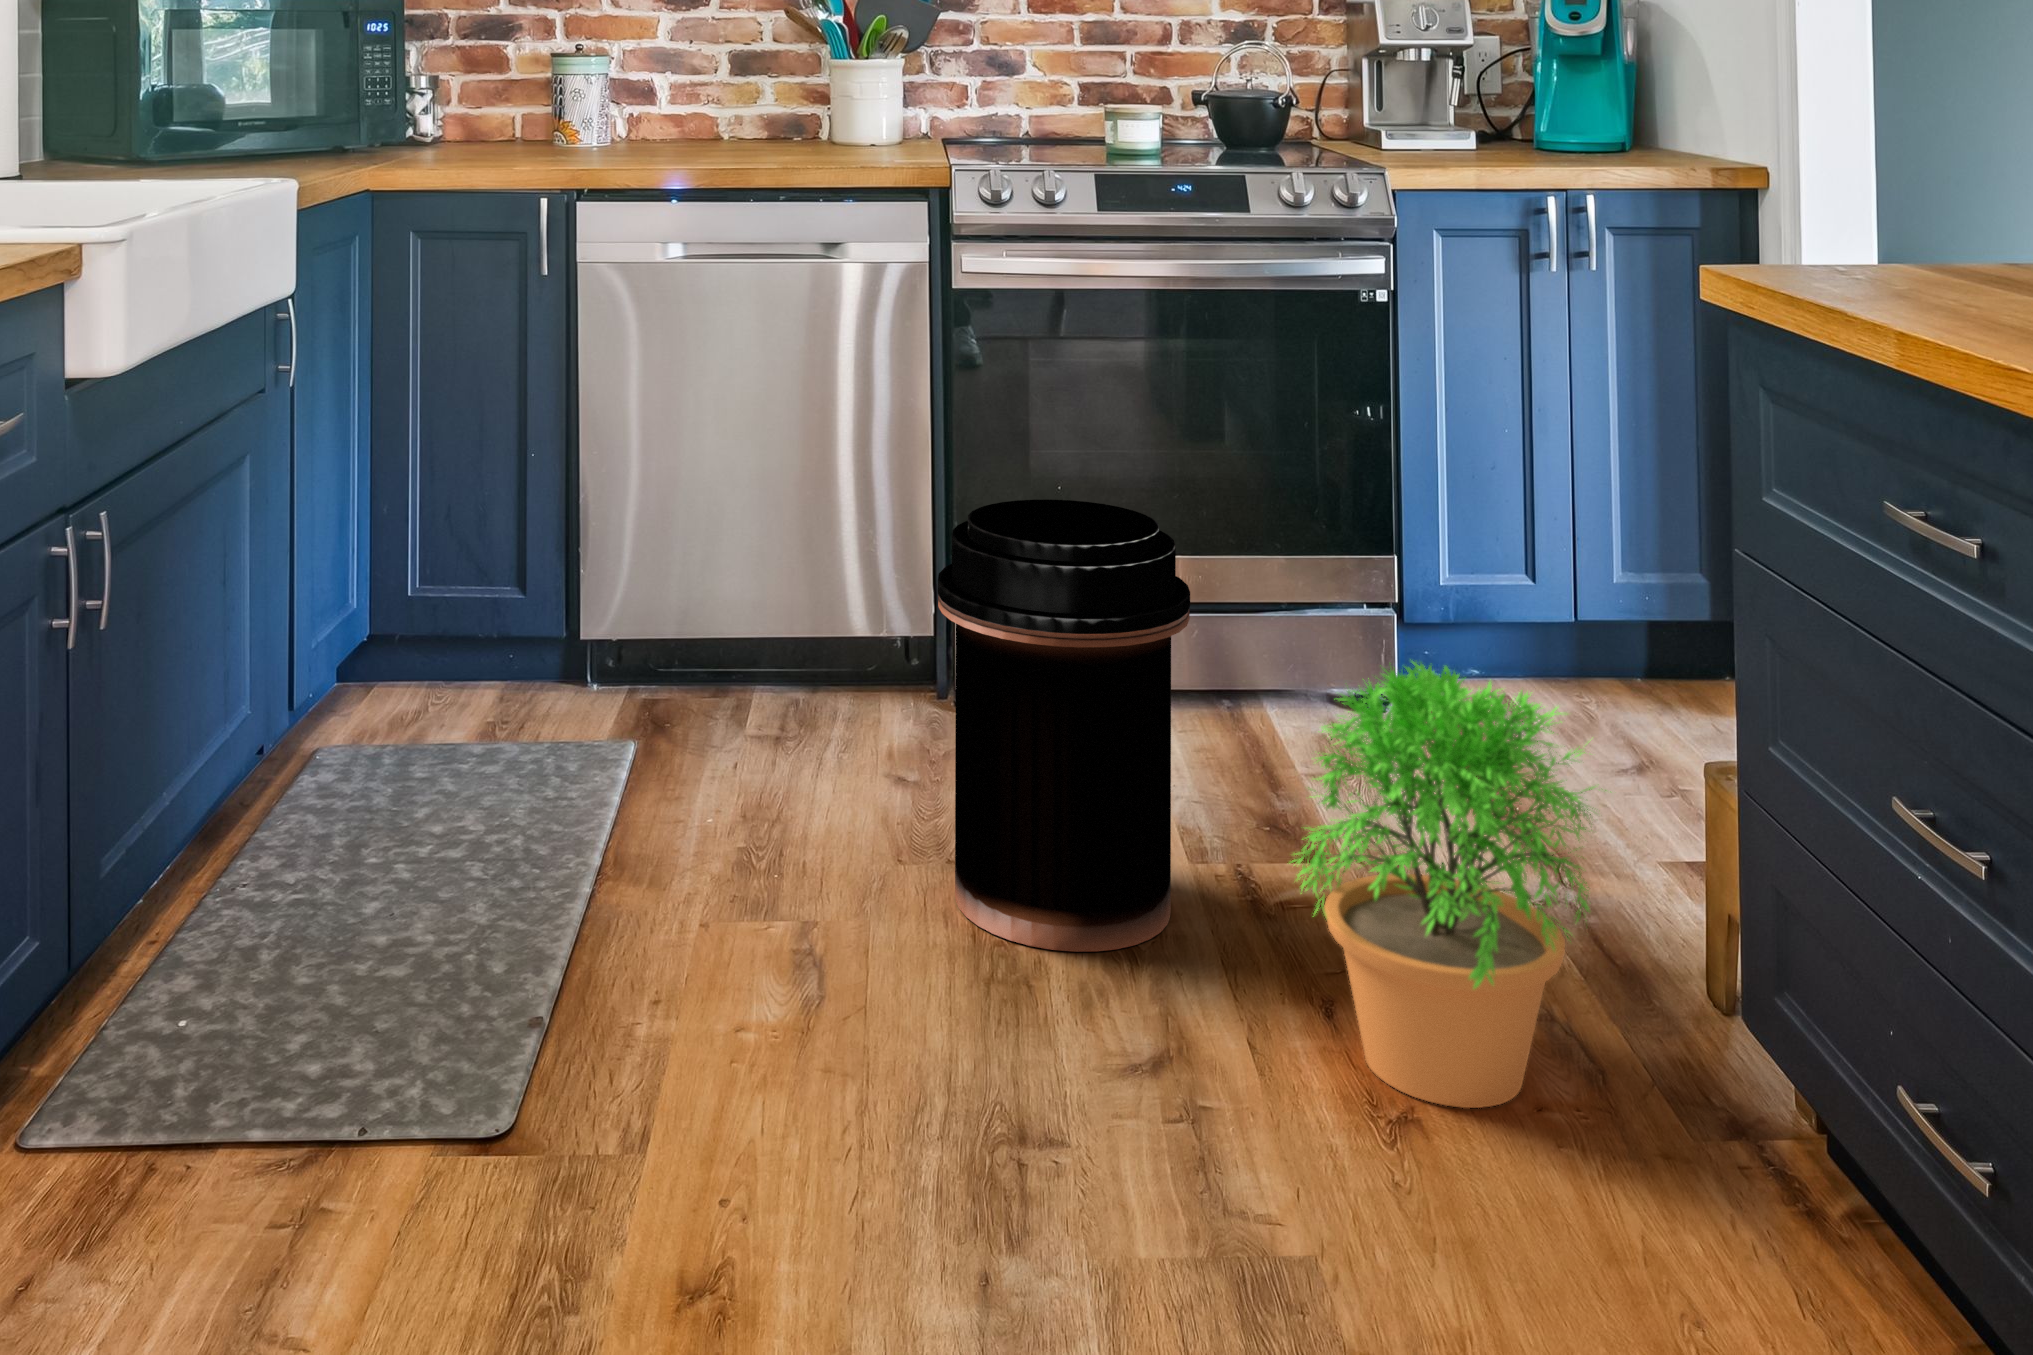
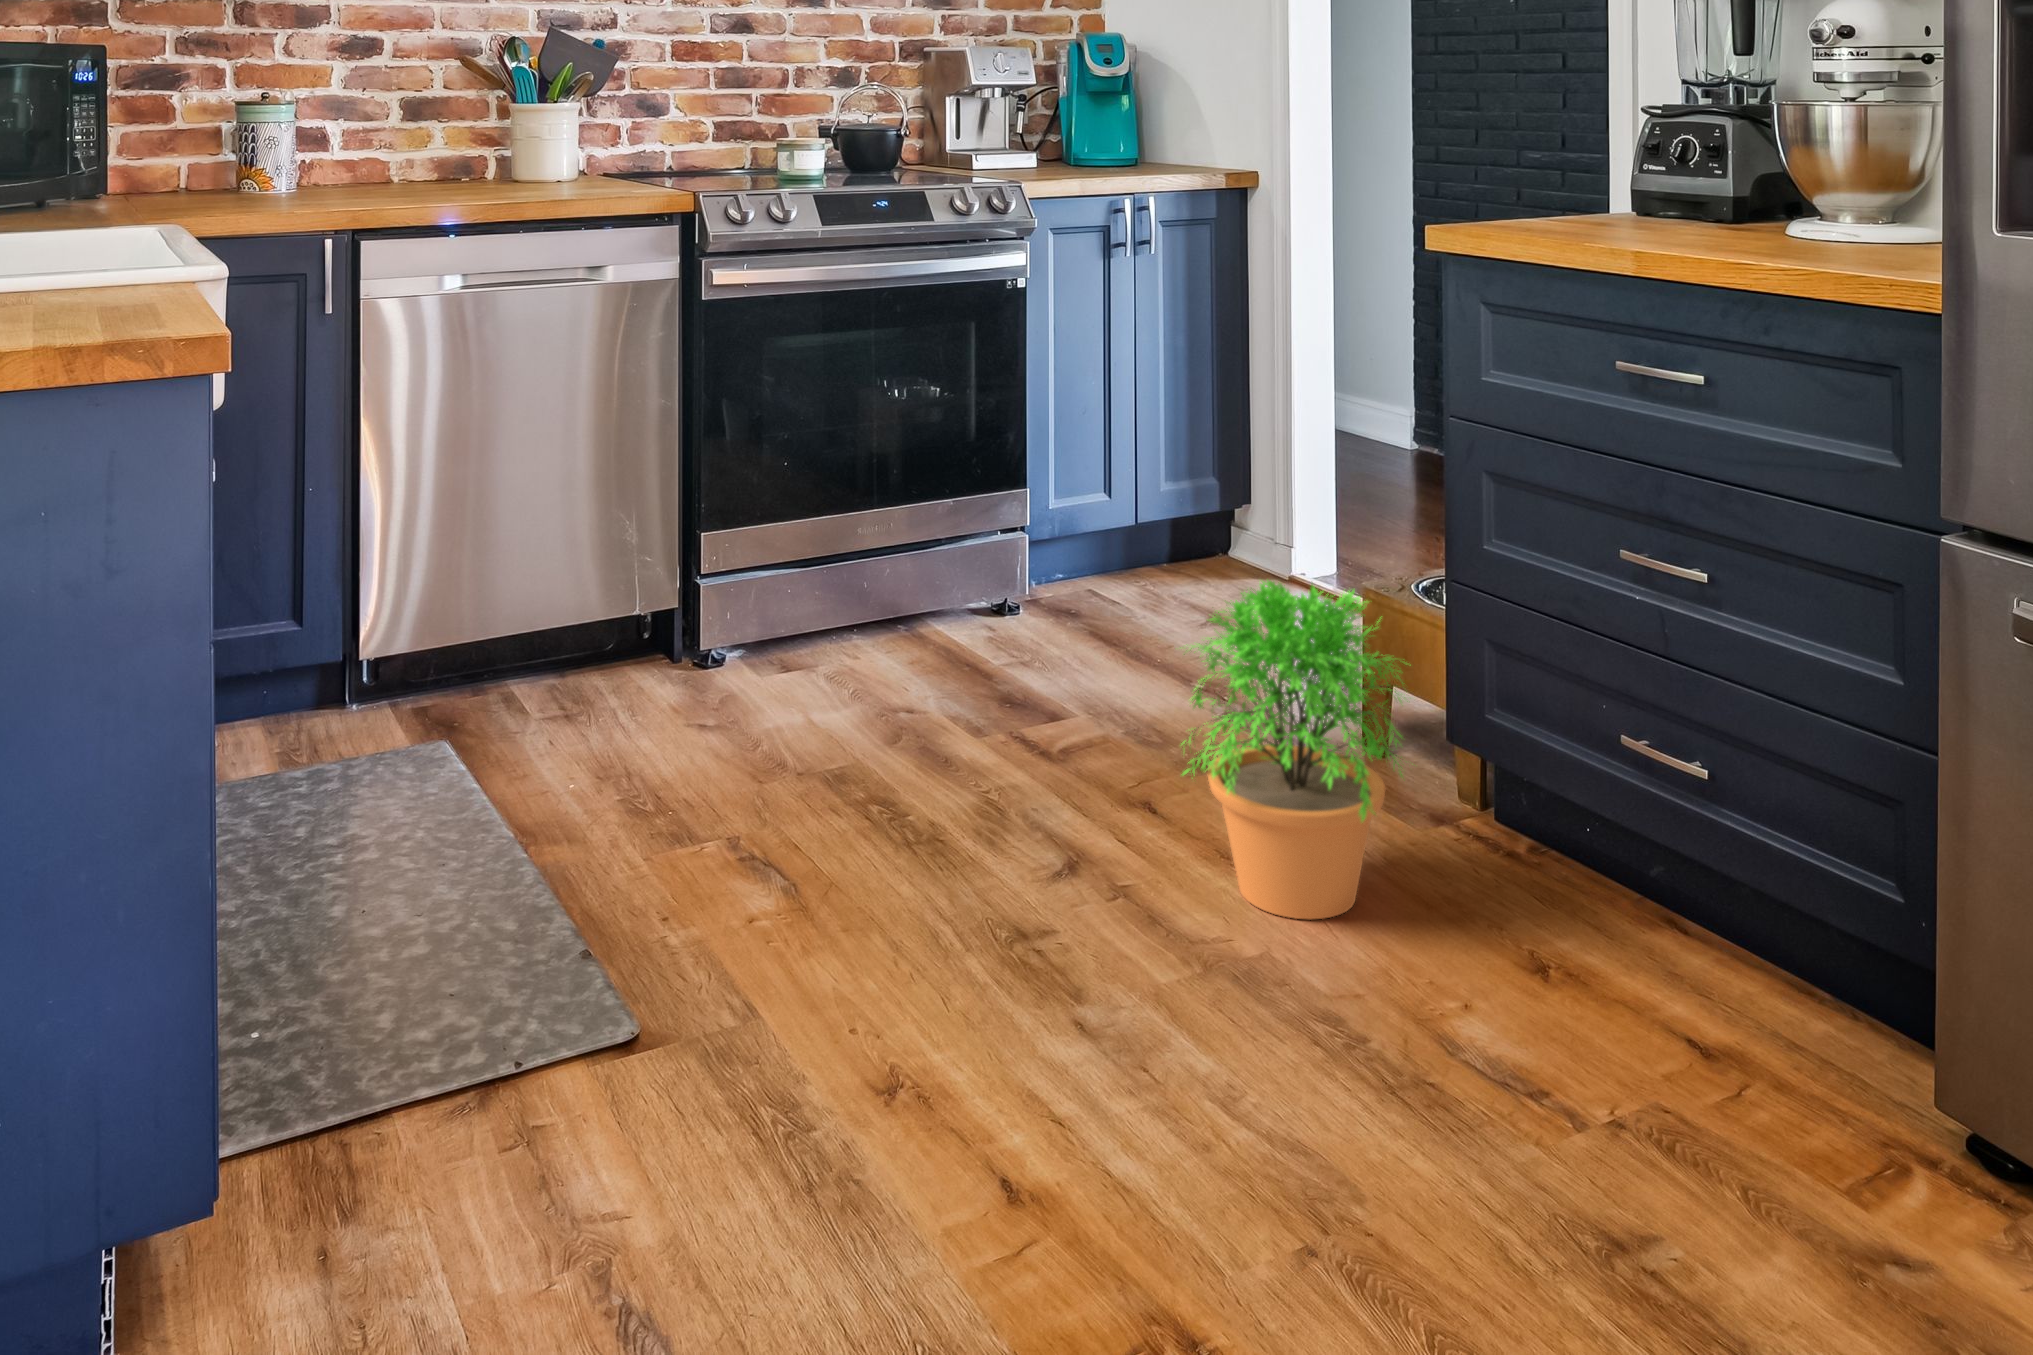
trash can: present [938,500,1190,952] -> none [835,489,1047,878]

